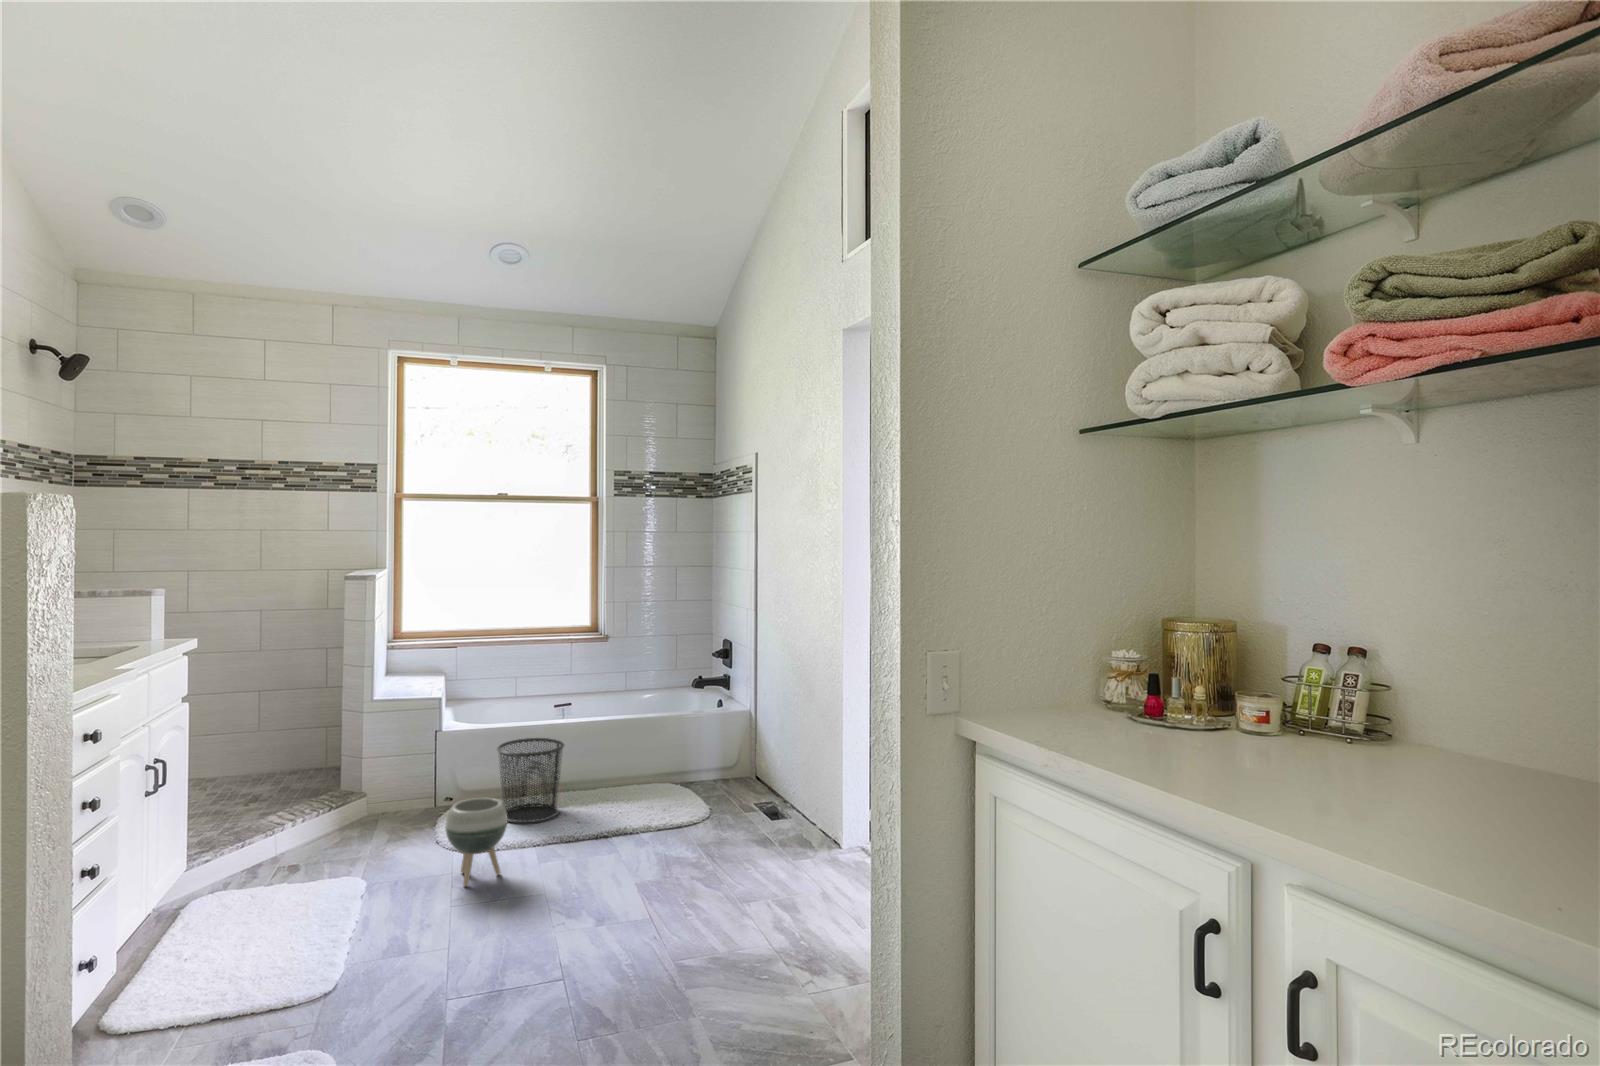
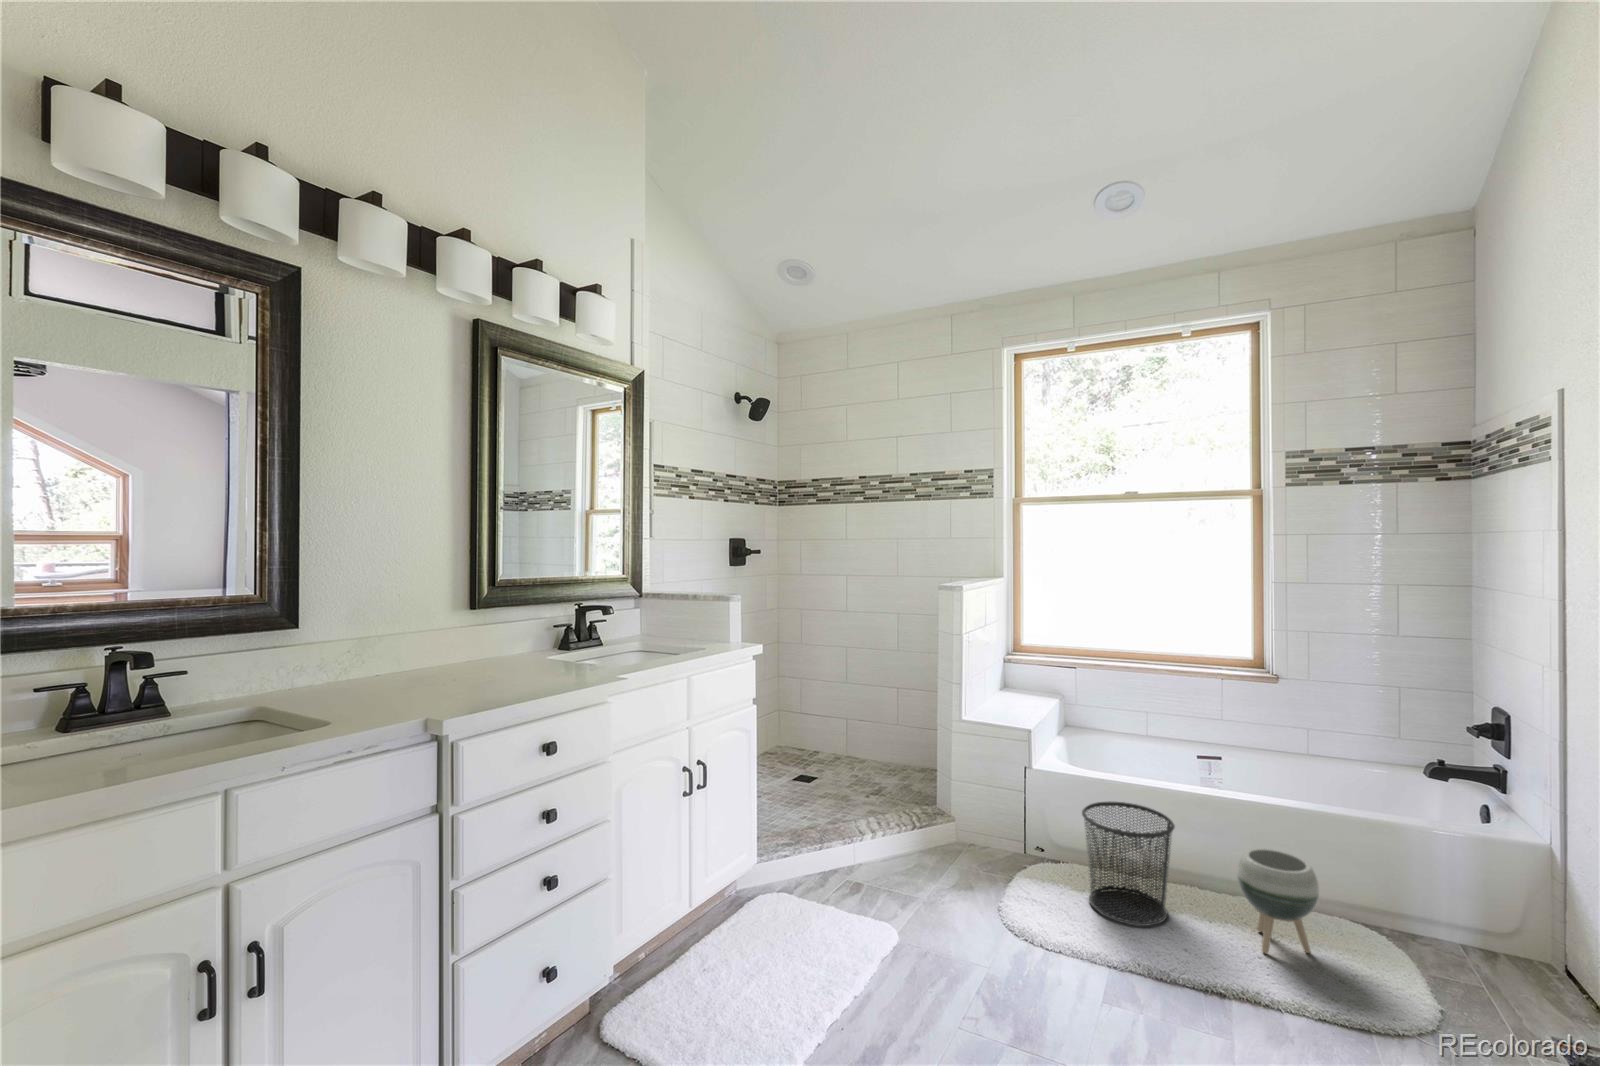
planter: present [445,798,507,886] -> present [1237,848,1319,954]

